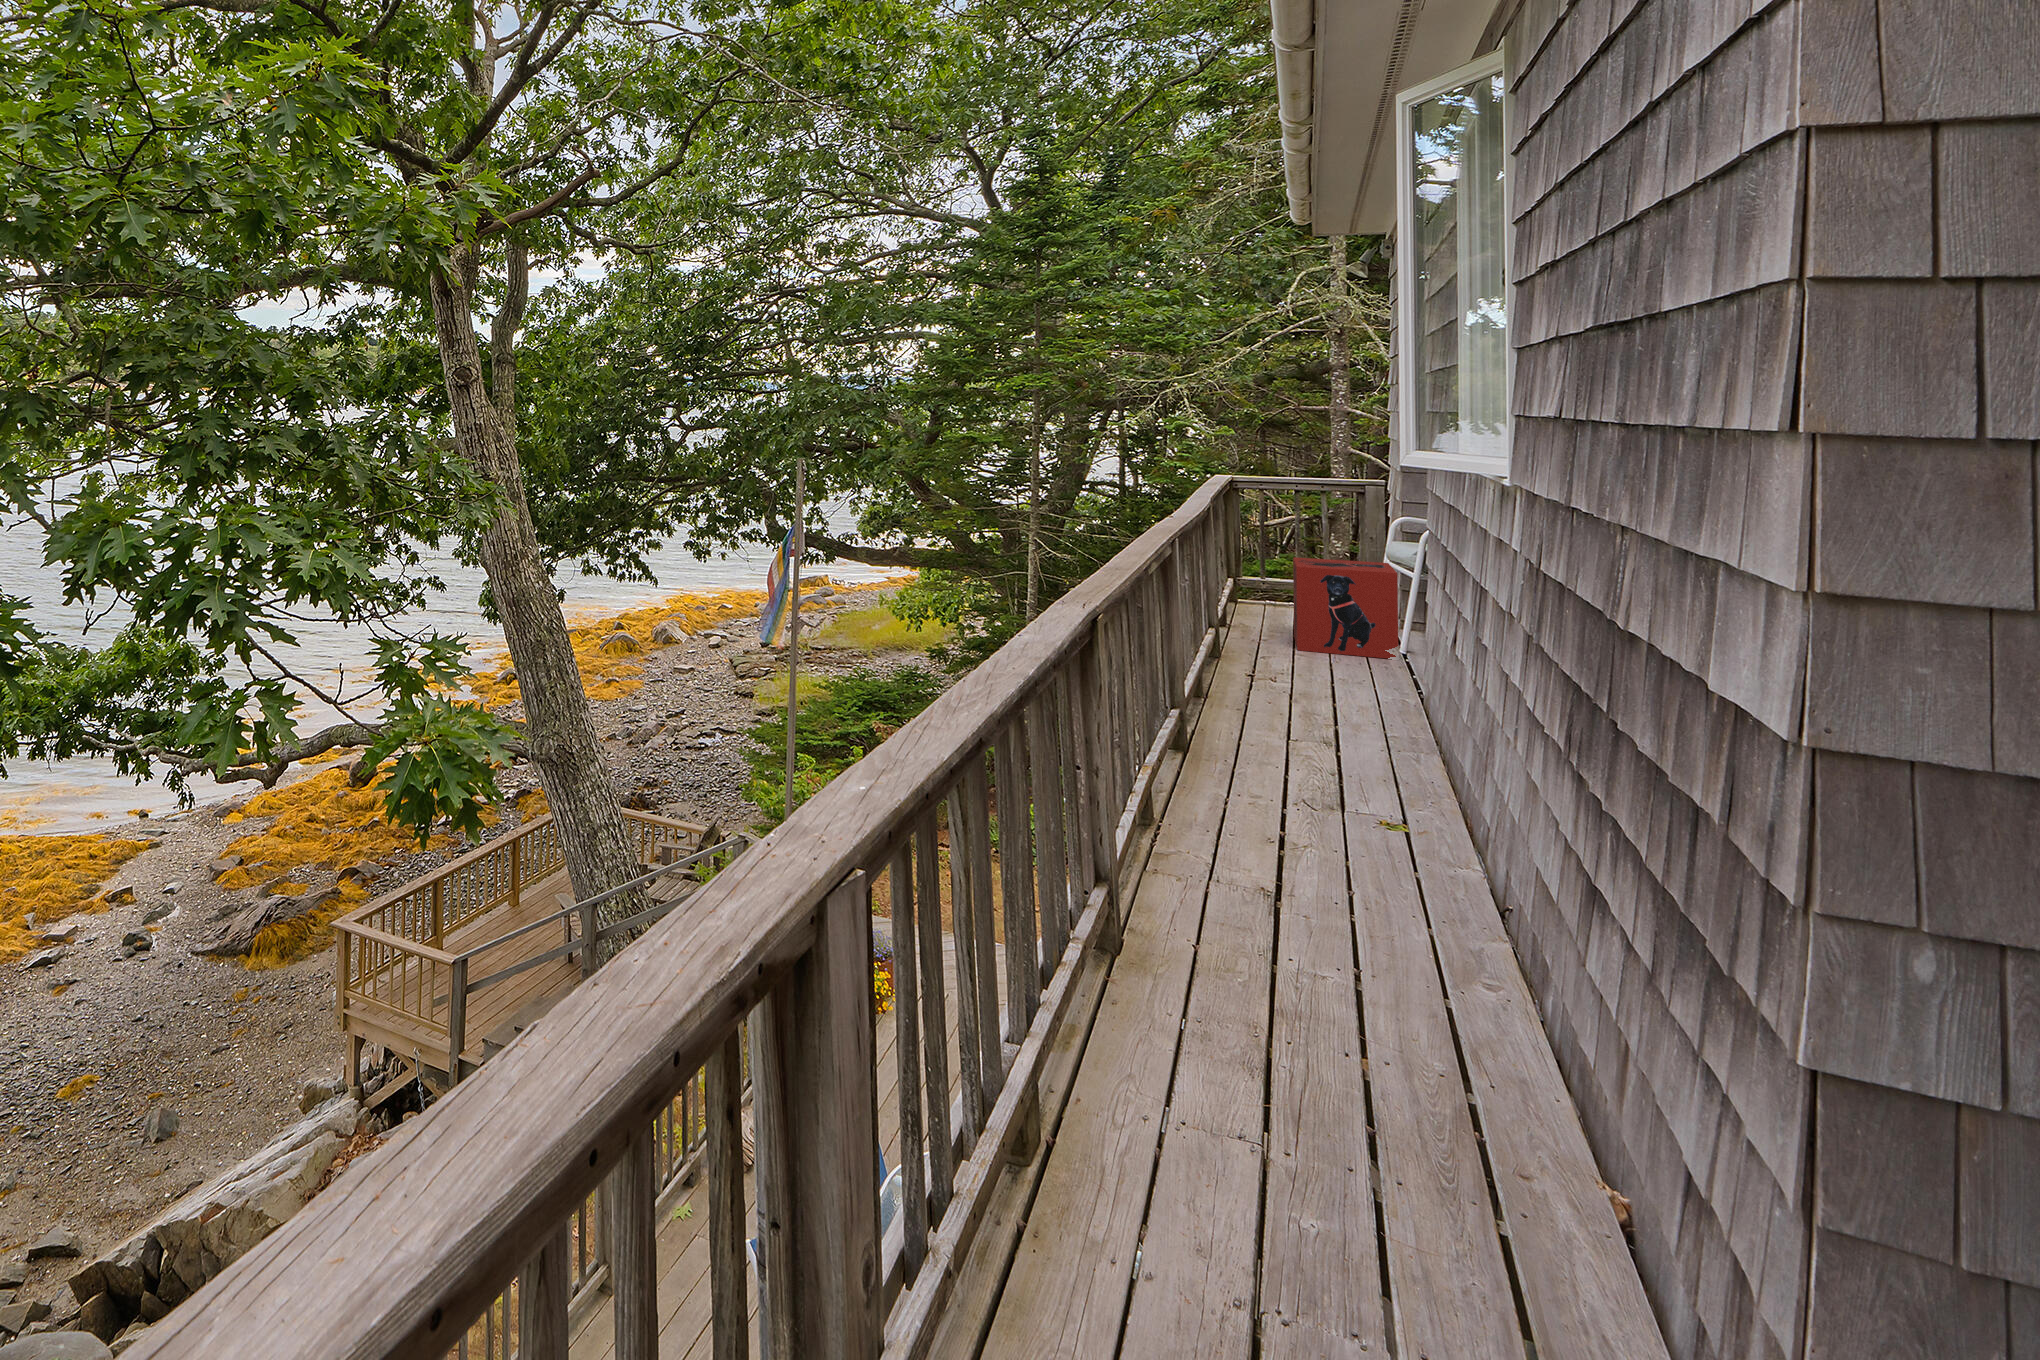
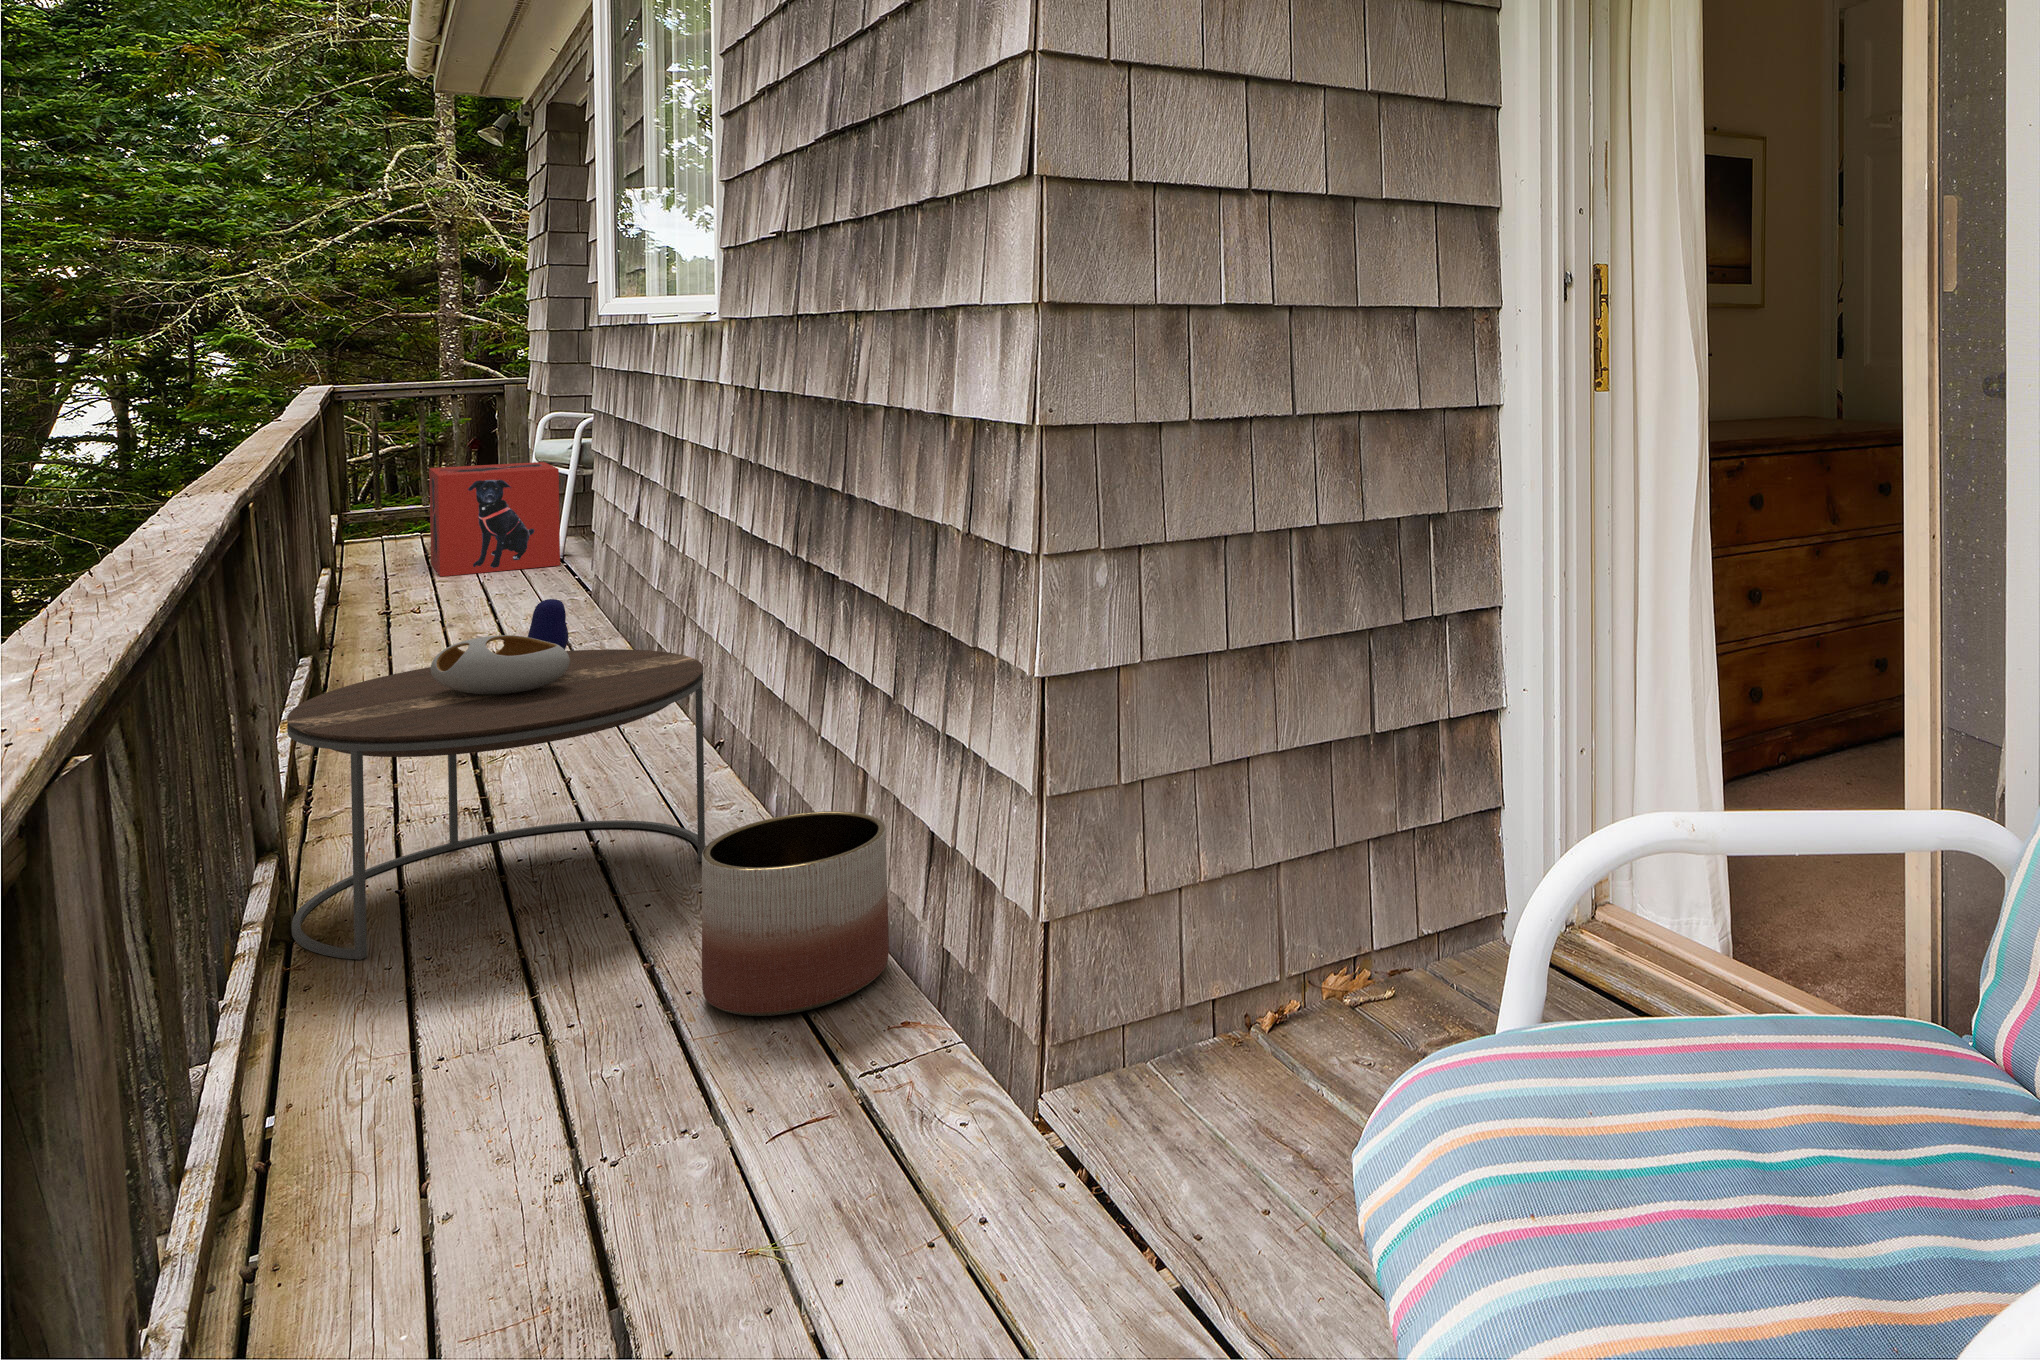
side table: none [1117,743,1453,1038] -> present [287,599,706,960]
planter: none [1405,1041,1624,1290] -> present [702,811,889,1016]

